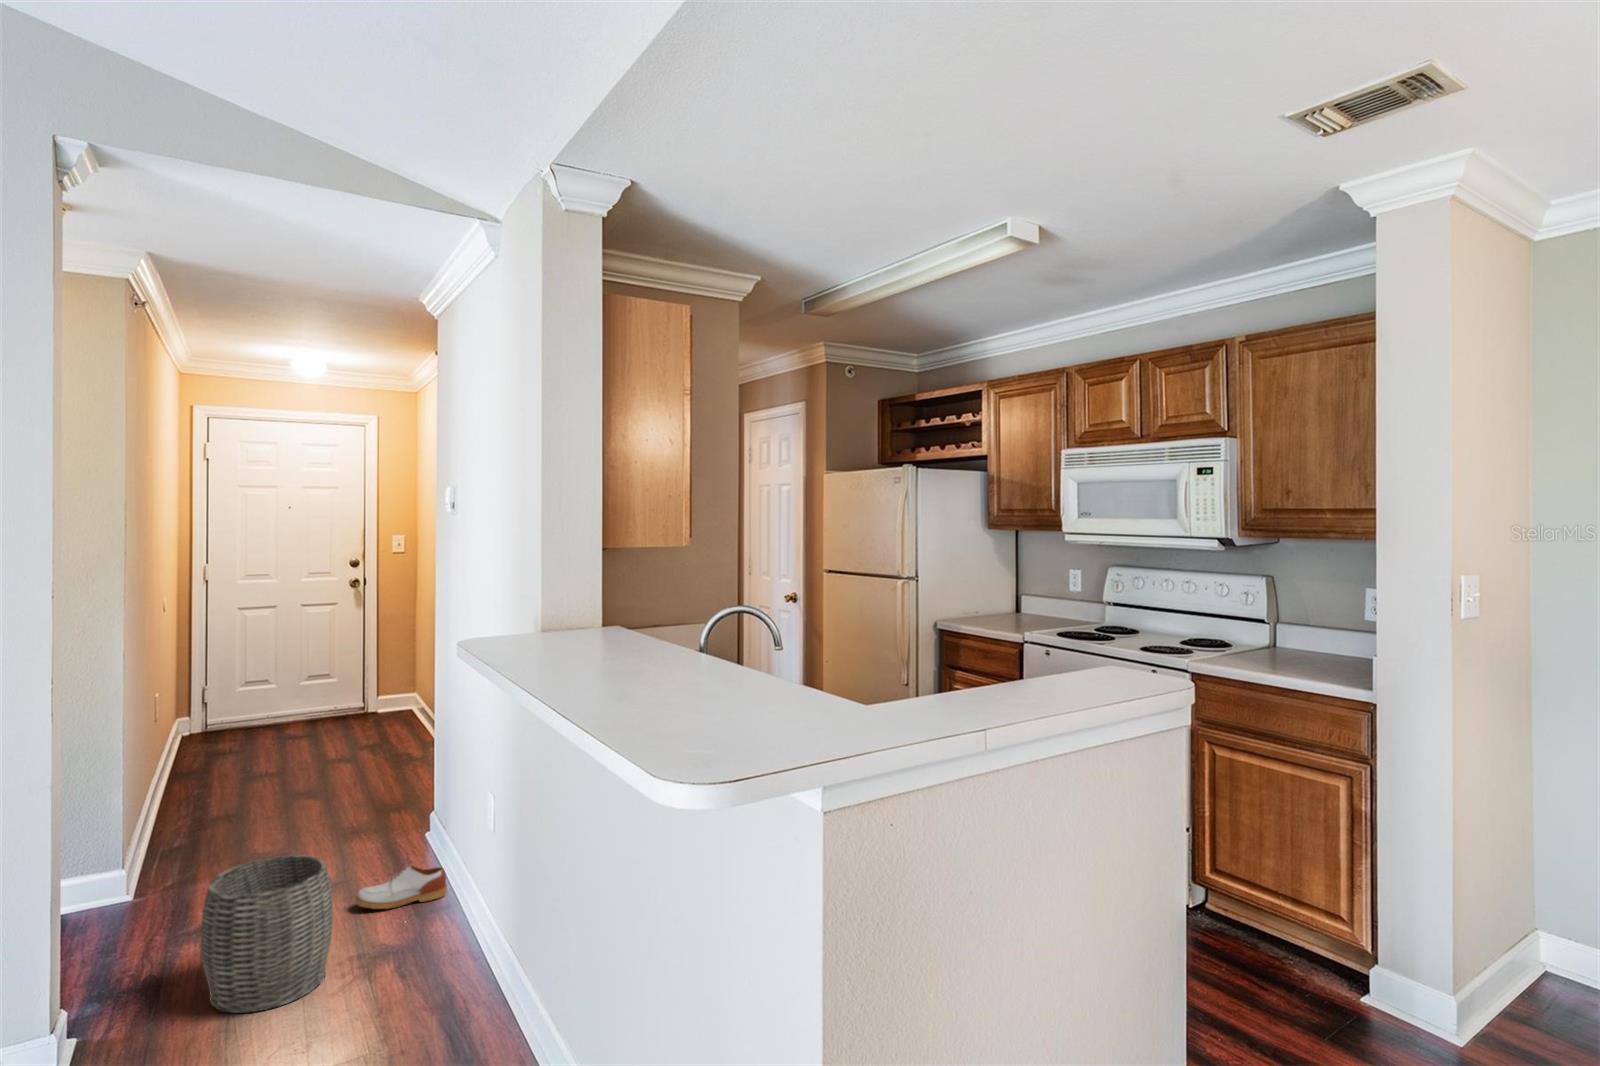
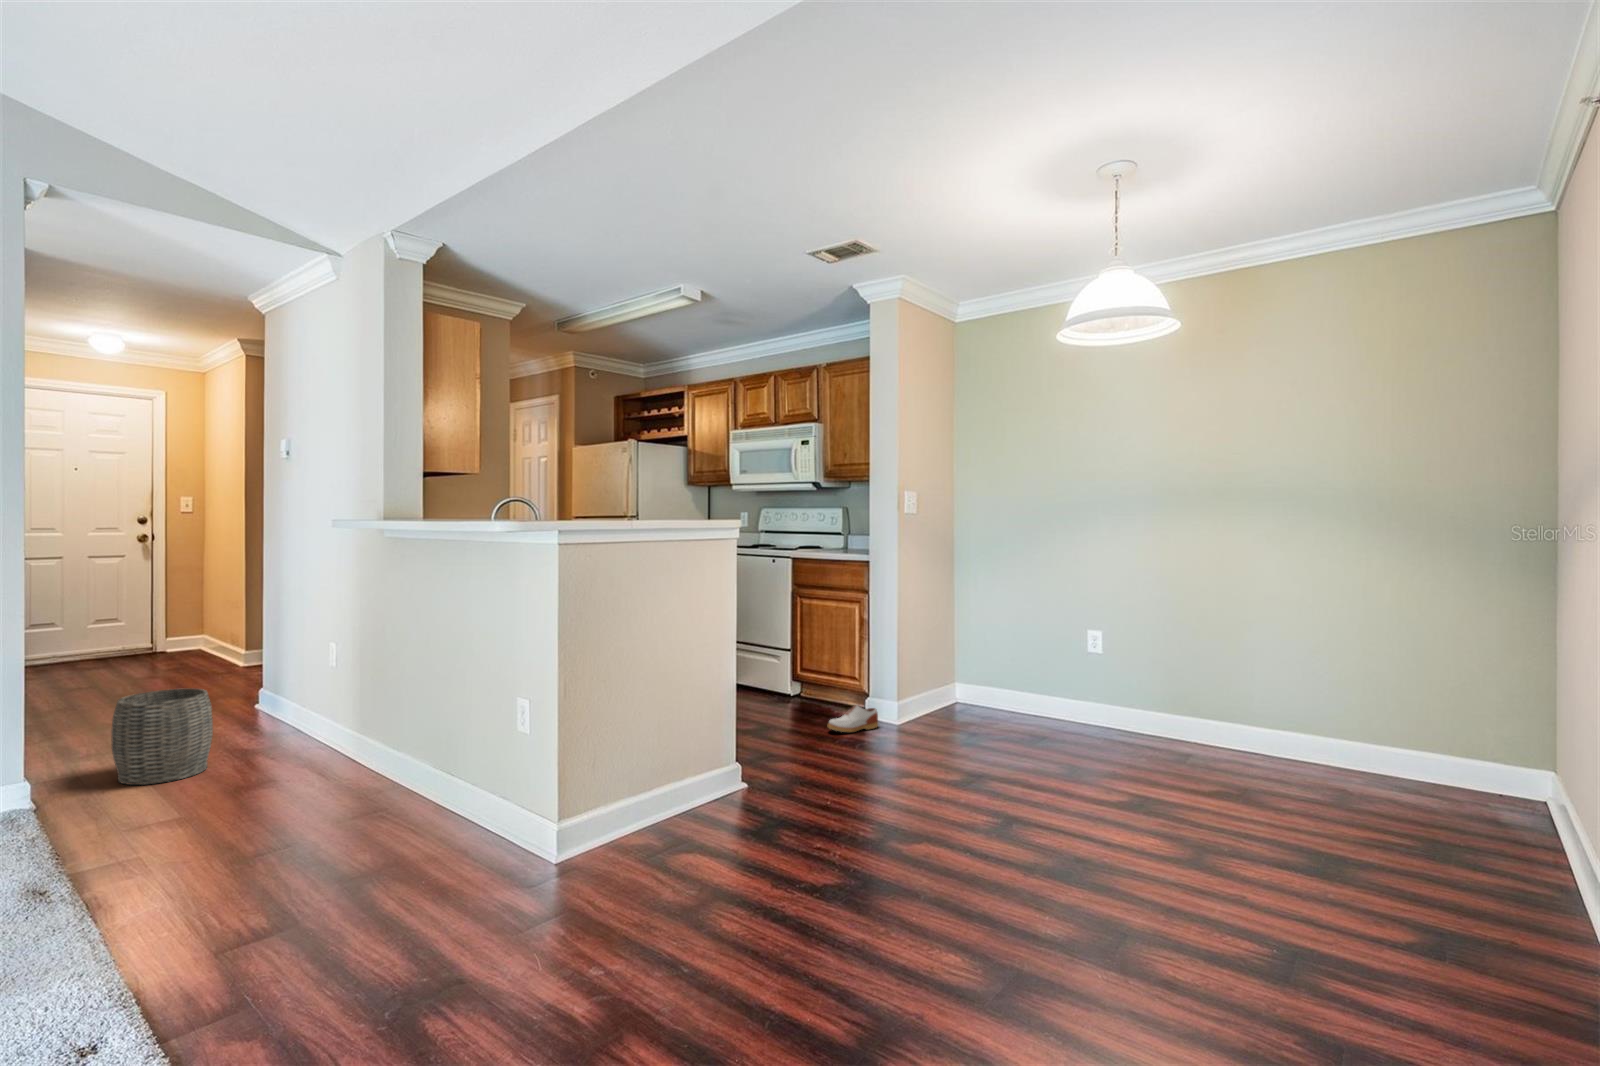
shoe: present [355,865,447,909] -> present [827,705,878,732]

